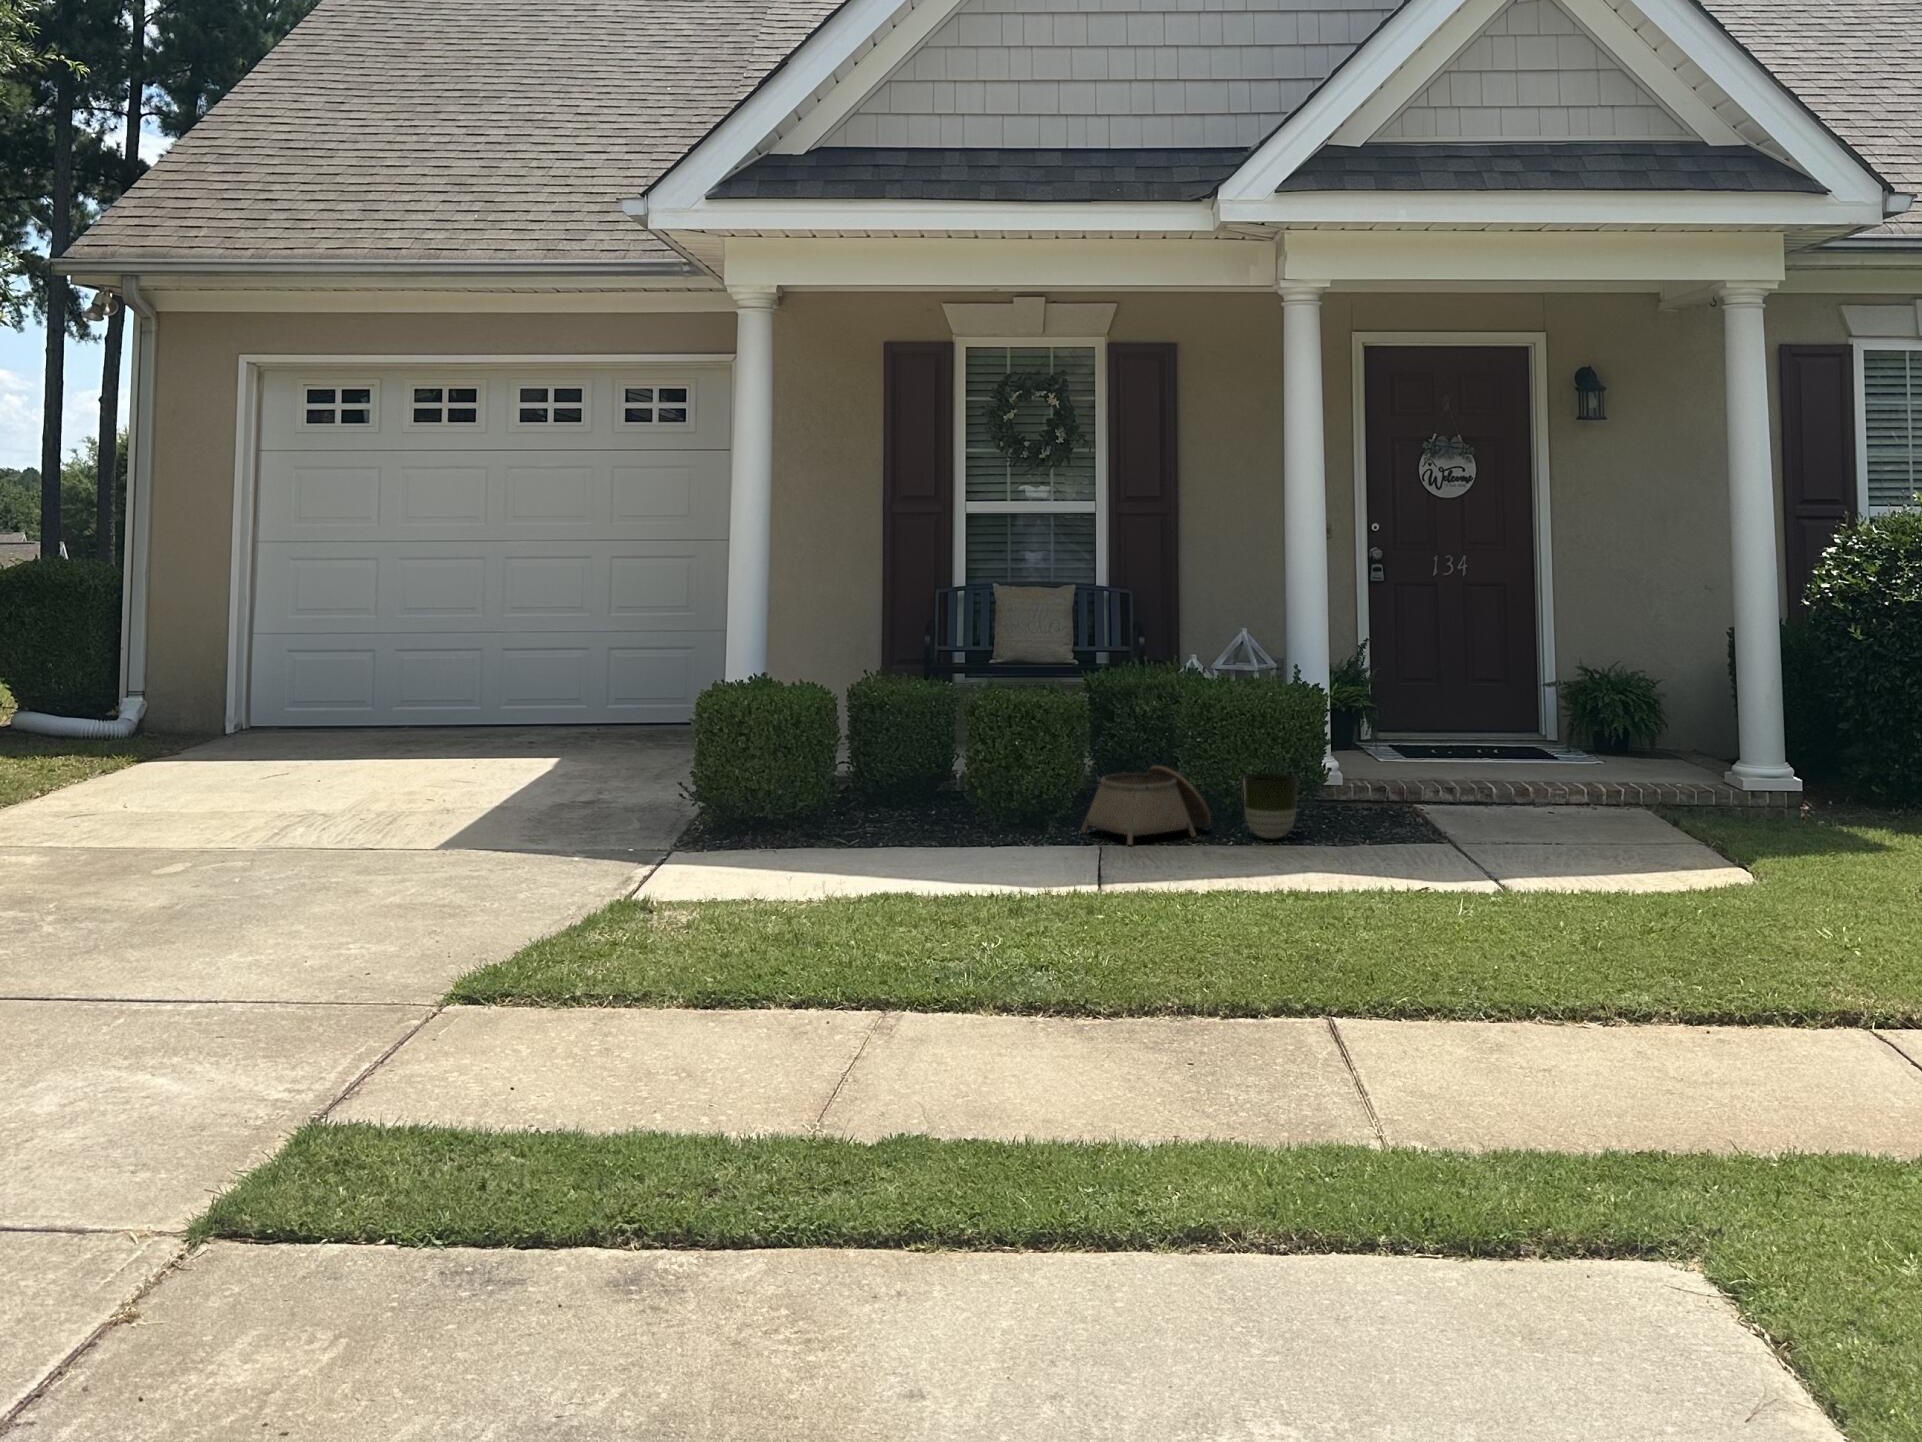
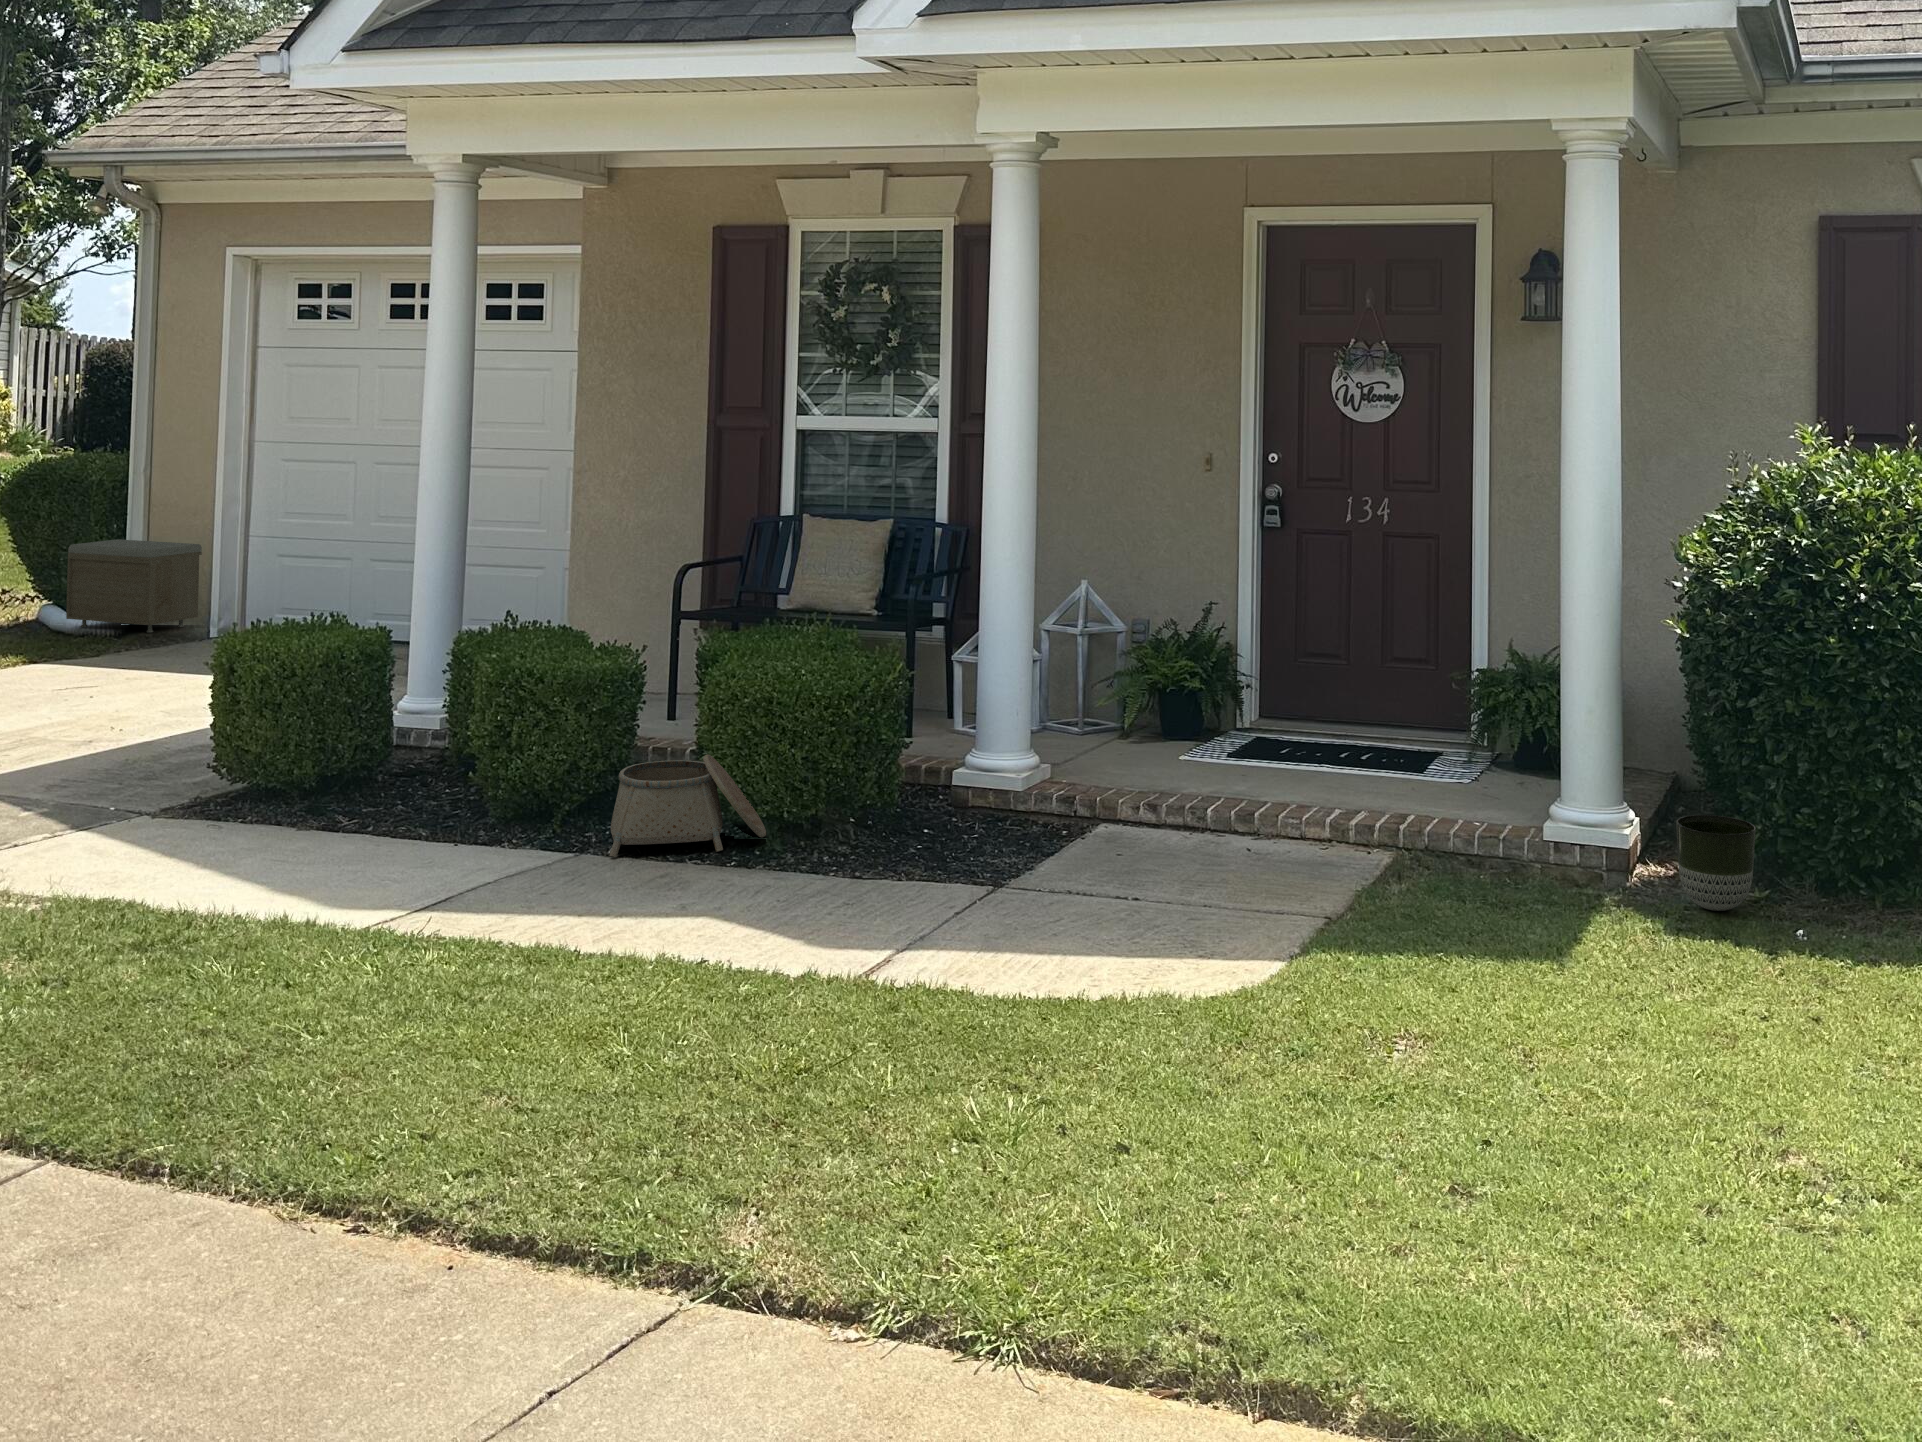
storage bench: none [73,653,210,744] -> present [66,539,202,632]
planter: present [1243,773,1297,839] -> present [1677,815,1756,911]

